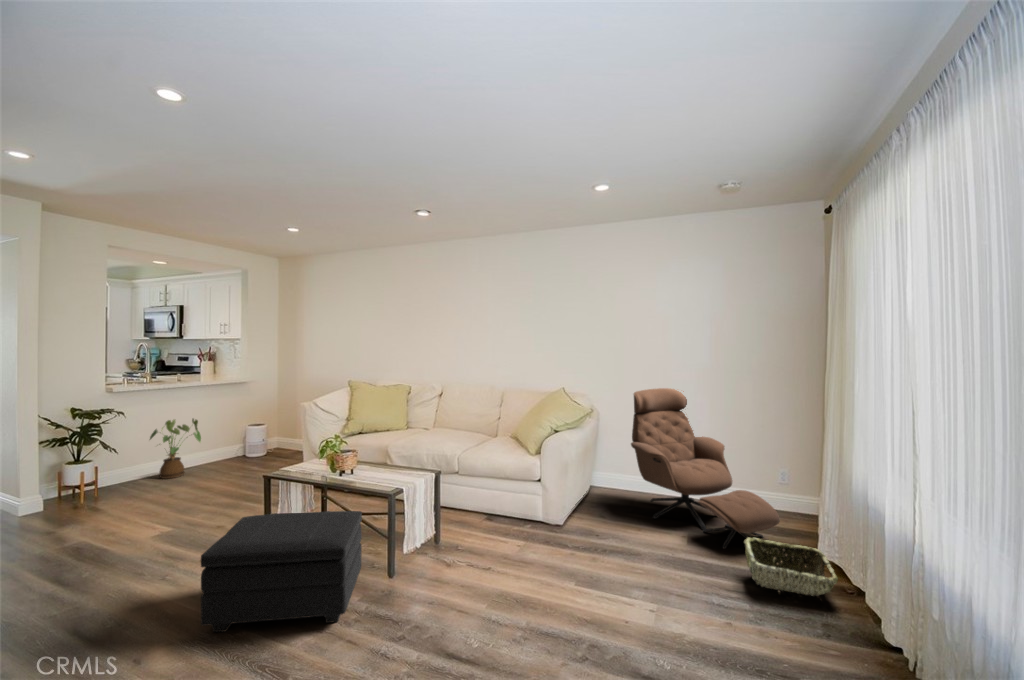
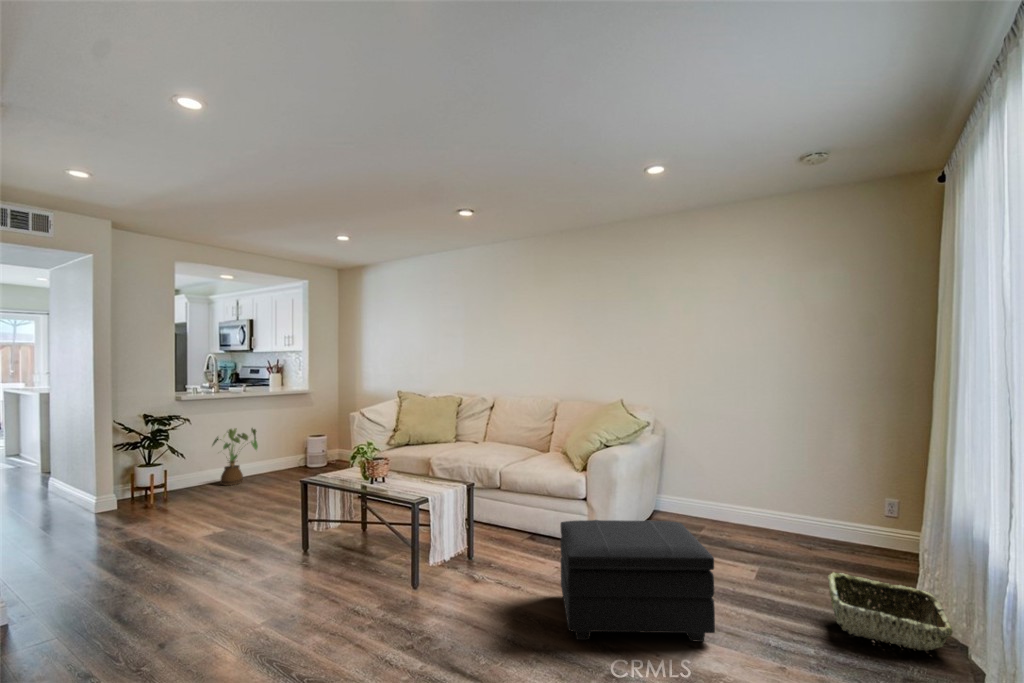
lounge chair: present [631,388,780,548] -> none [695,398,884,596]
footstool: present [201,511,362,632] -> present [560,520,715,642]

